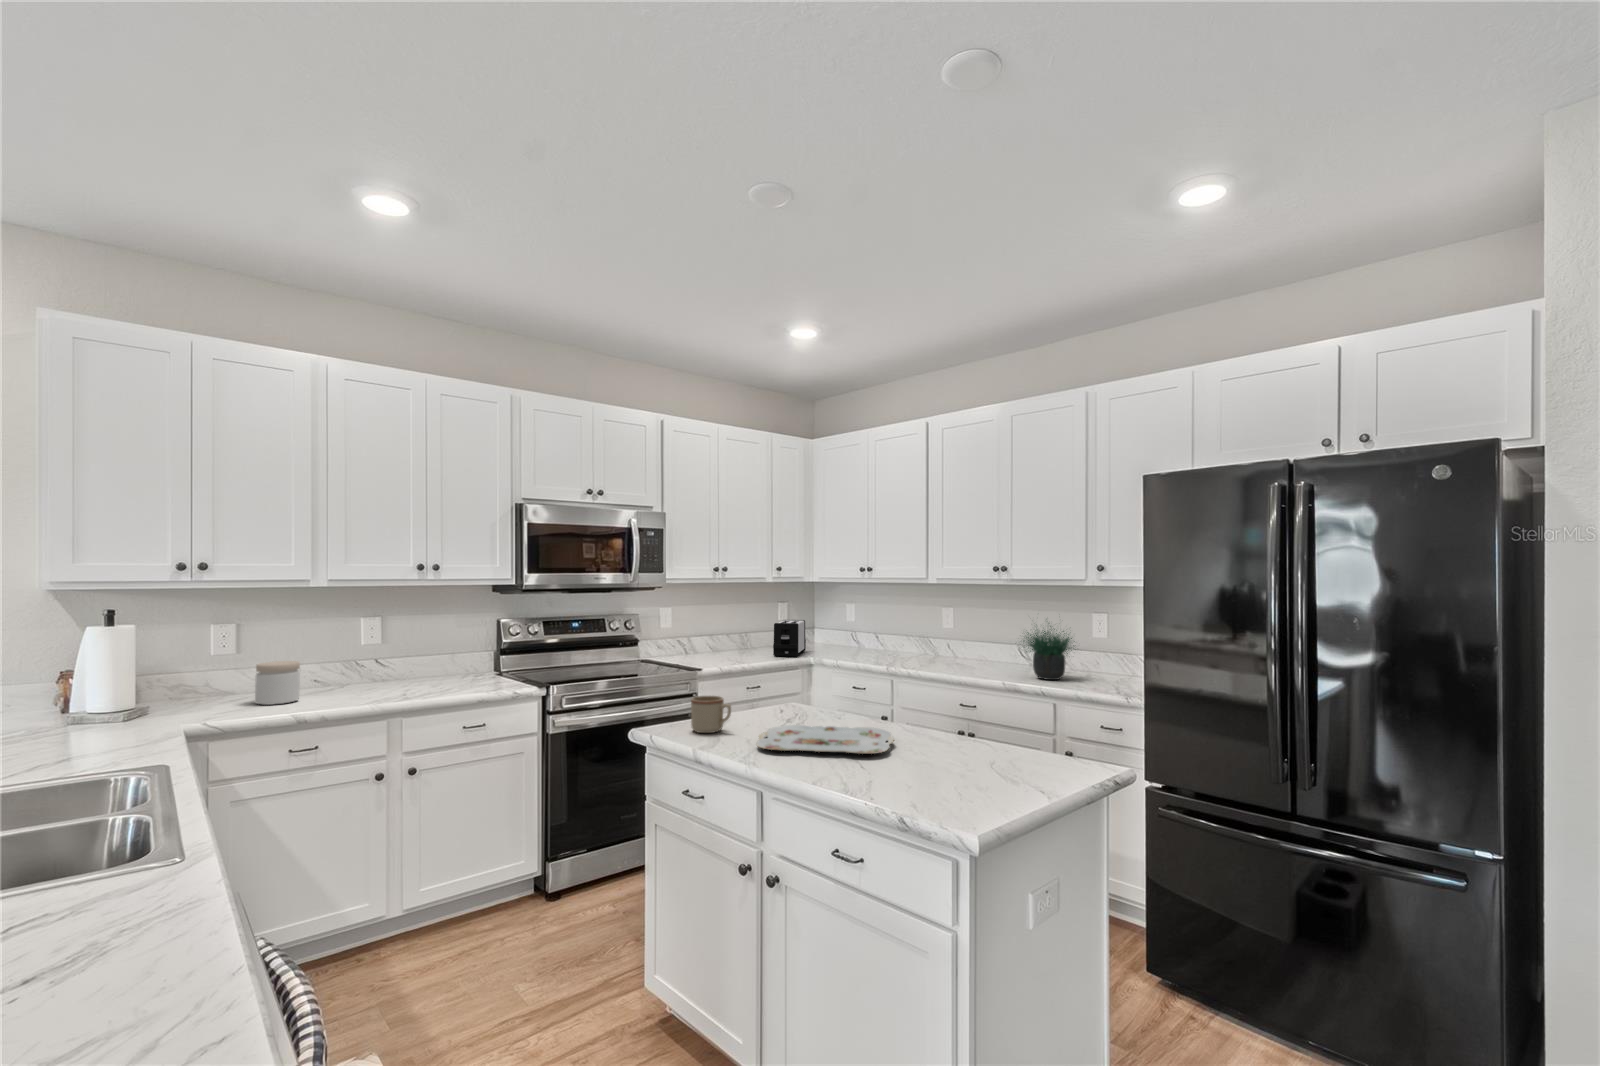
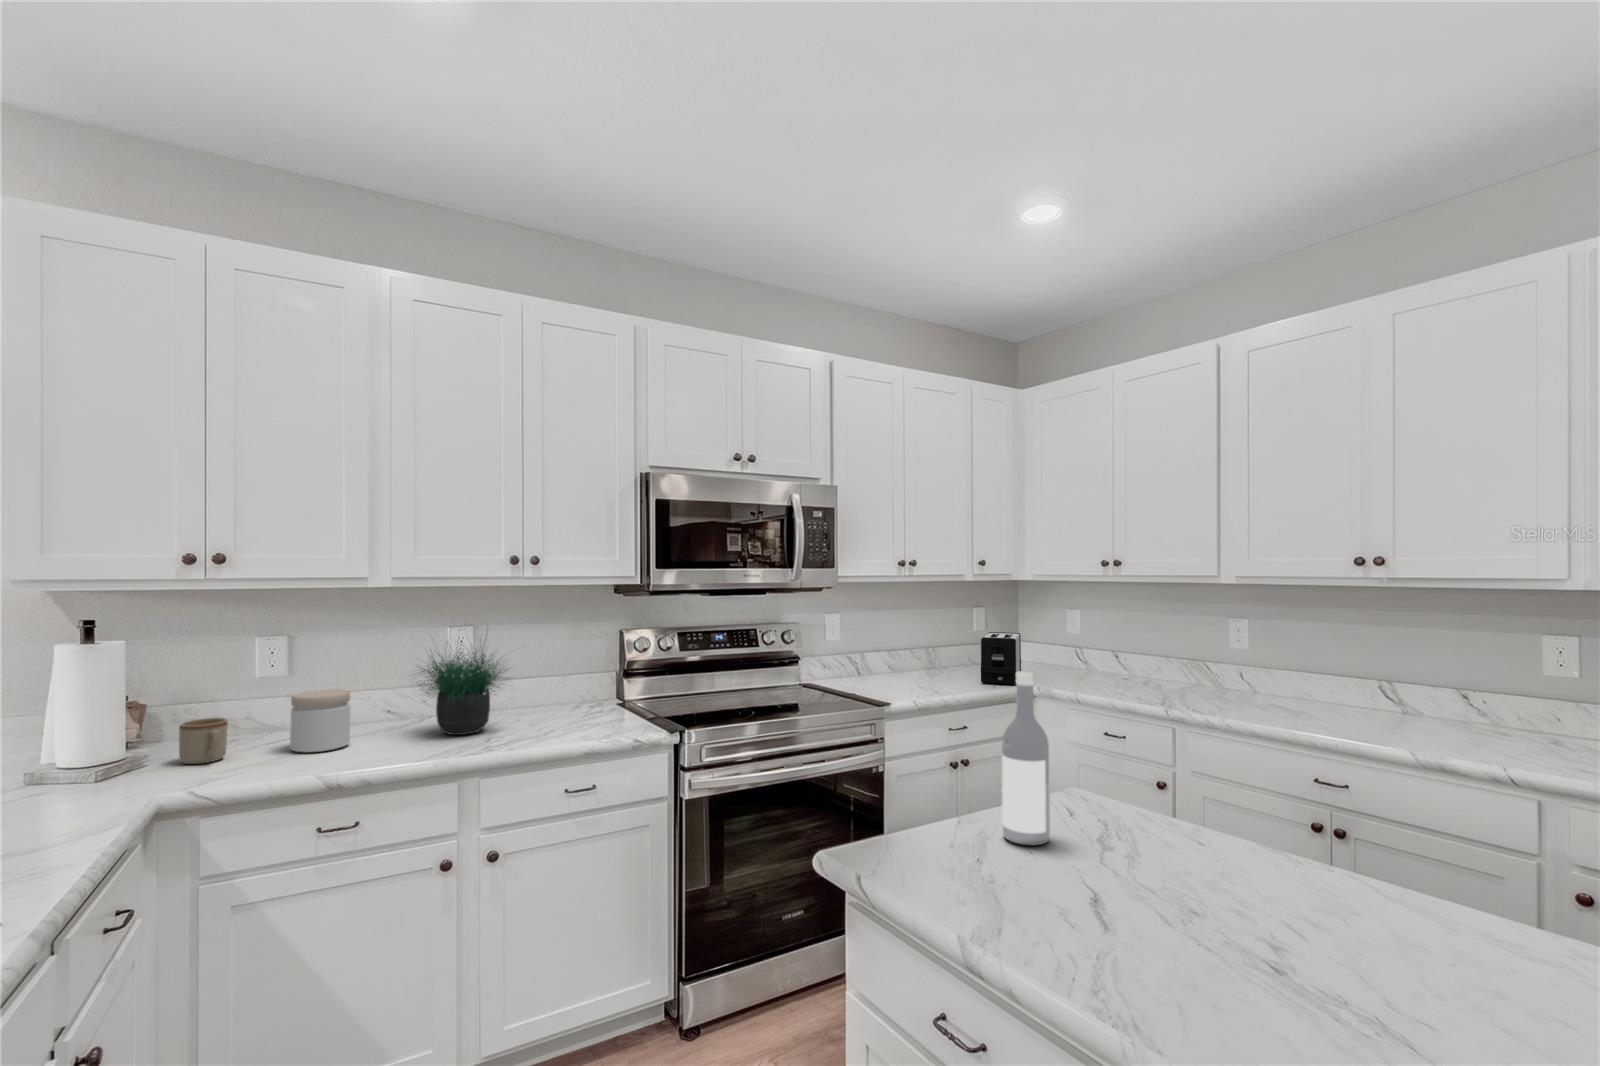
potted plant: present [1023,626,1075,680] -> present [419,642,506,735]
wine bottle: none [737,629,761,722] -> present [1002,672,1050,845]
mug: present [691,696,731,733] -> present [179,718,228,764]
serving tray: present [757,725,894,754] -> none [1077,865,1423,997]

